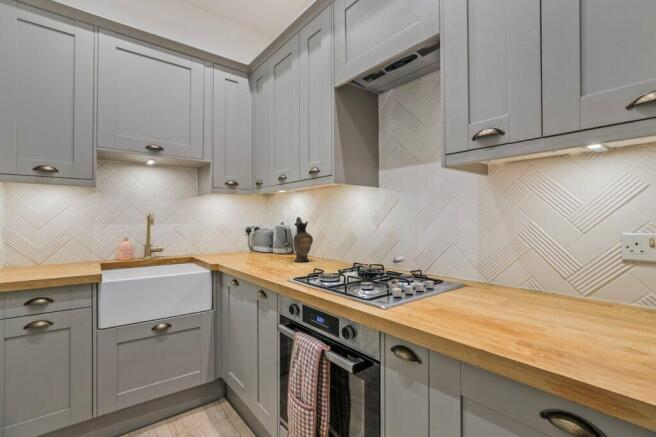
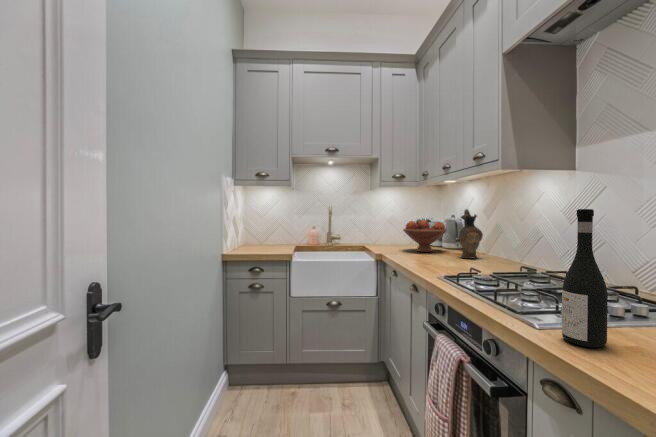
wine bottle: none [403,216,430,316] -> present [562,209,608,347]
fruit bowl: none [238,228,280,259] -> present [403,220,447,252]

